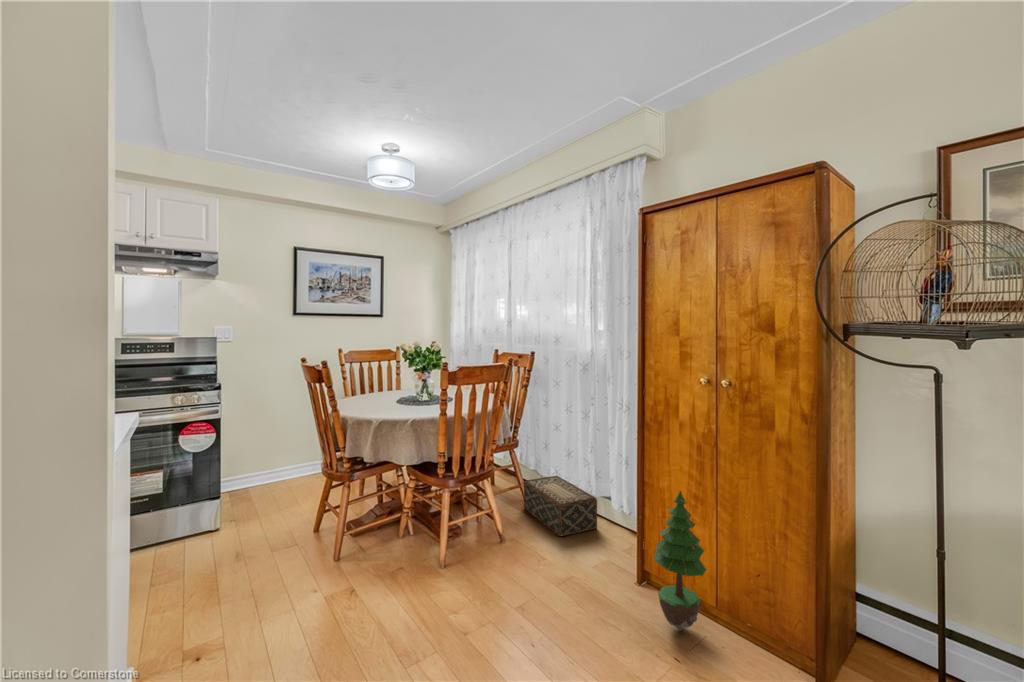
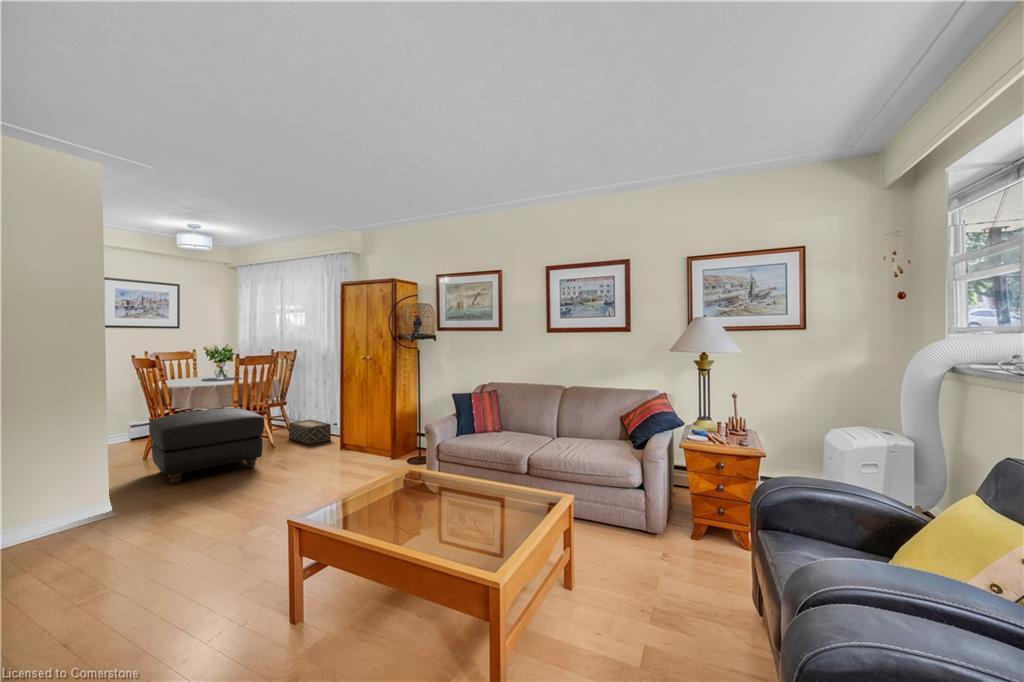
ottoman: none [298,464,490,642] -> present [149,408,265,484]
potted tree: present [654,491,706,631] -> none [342,402,364,459]

